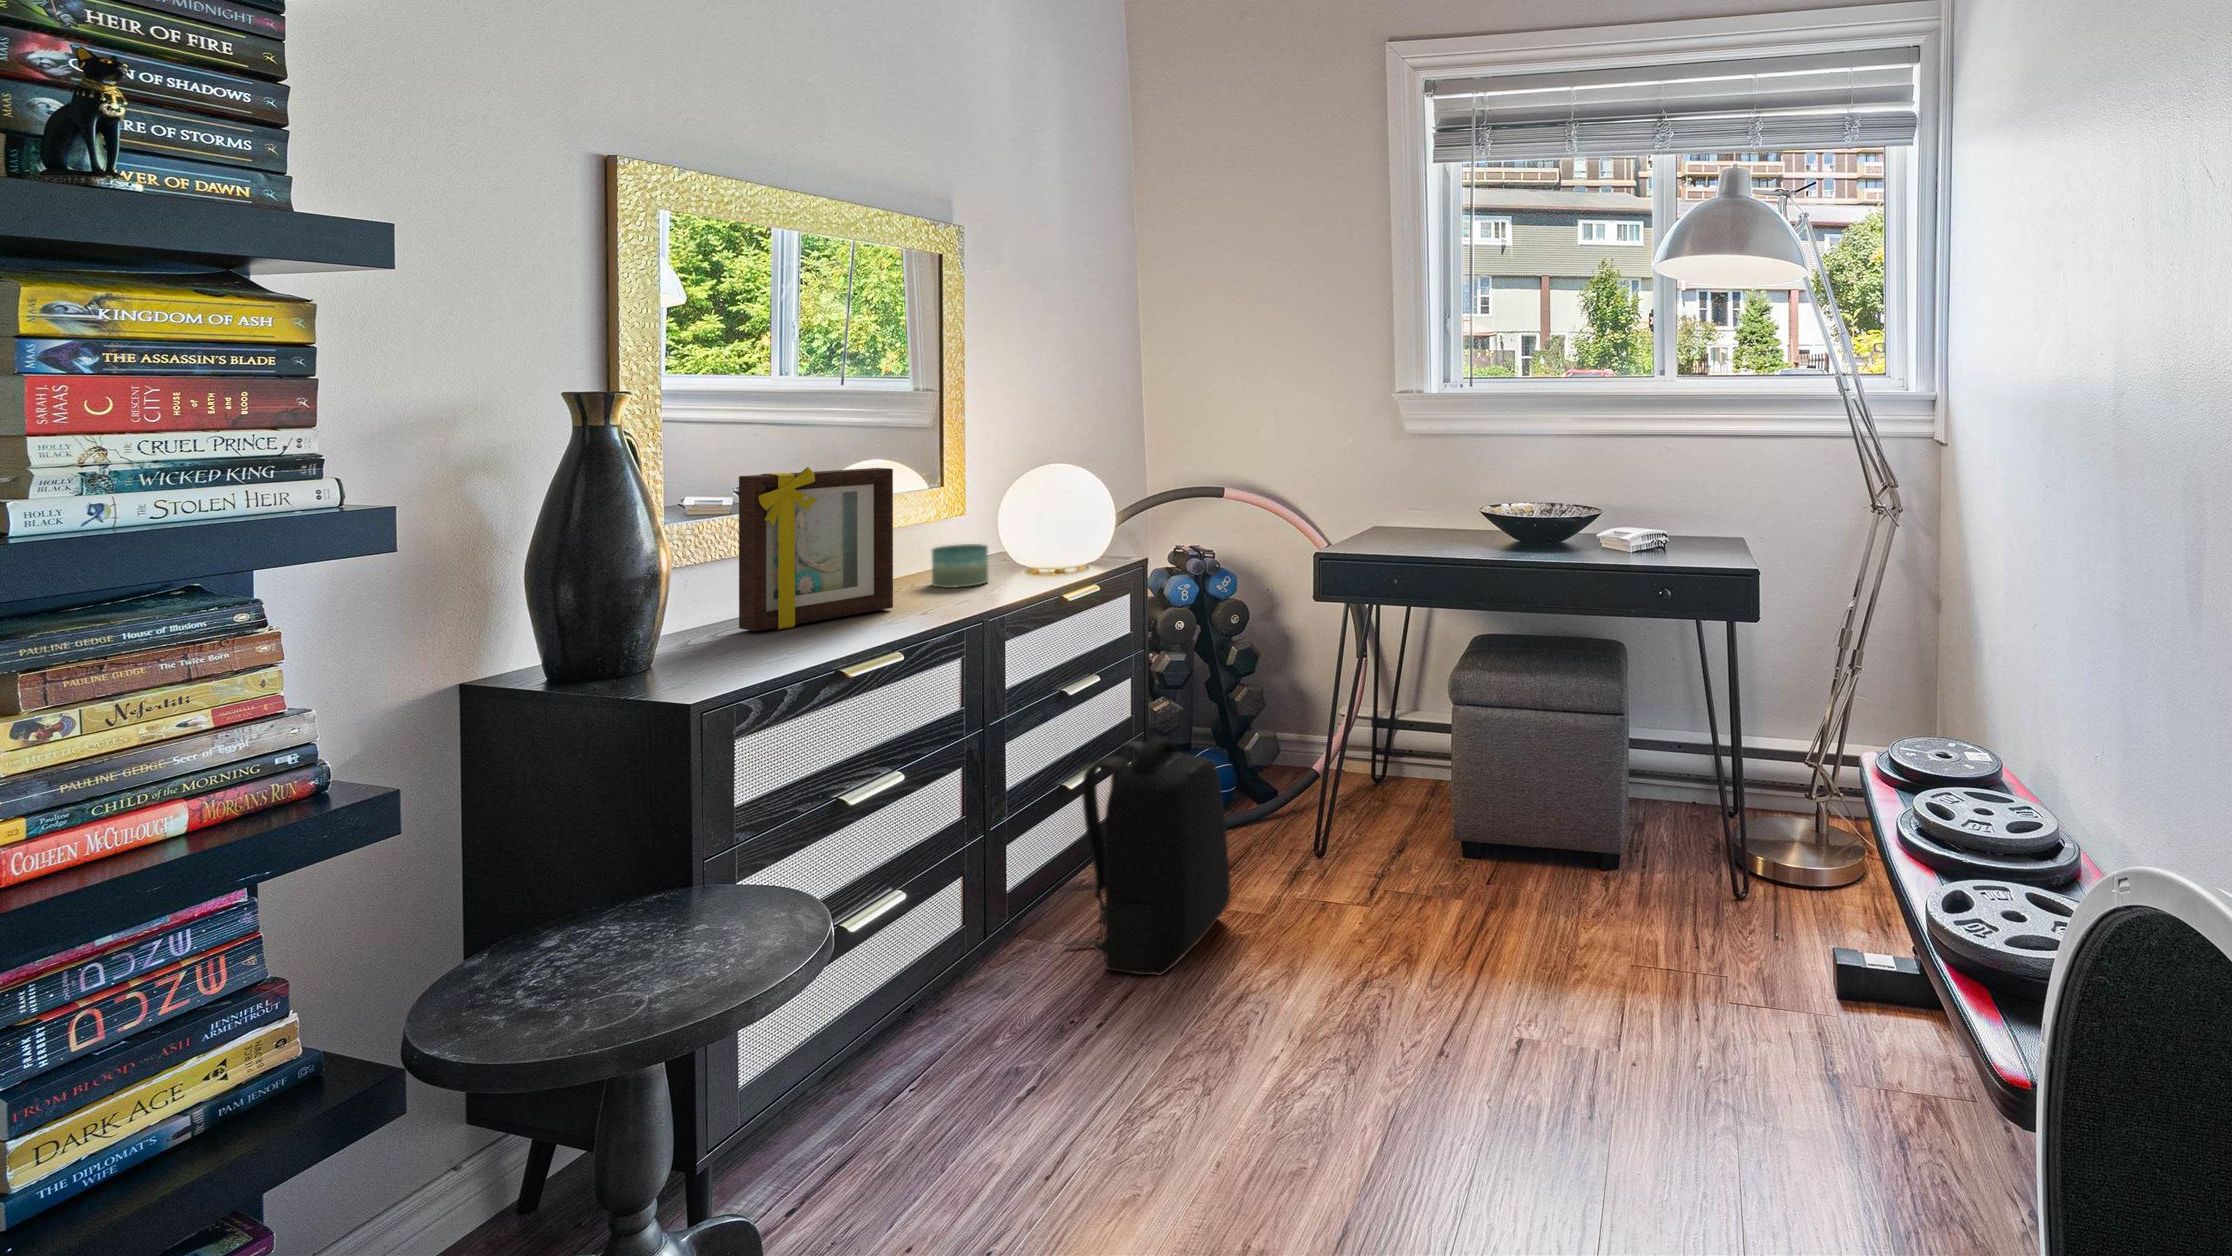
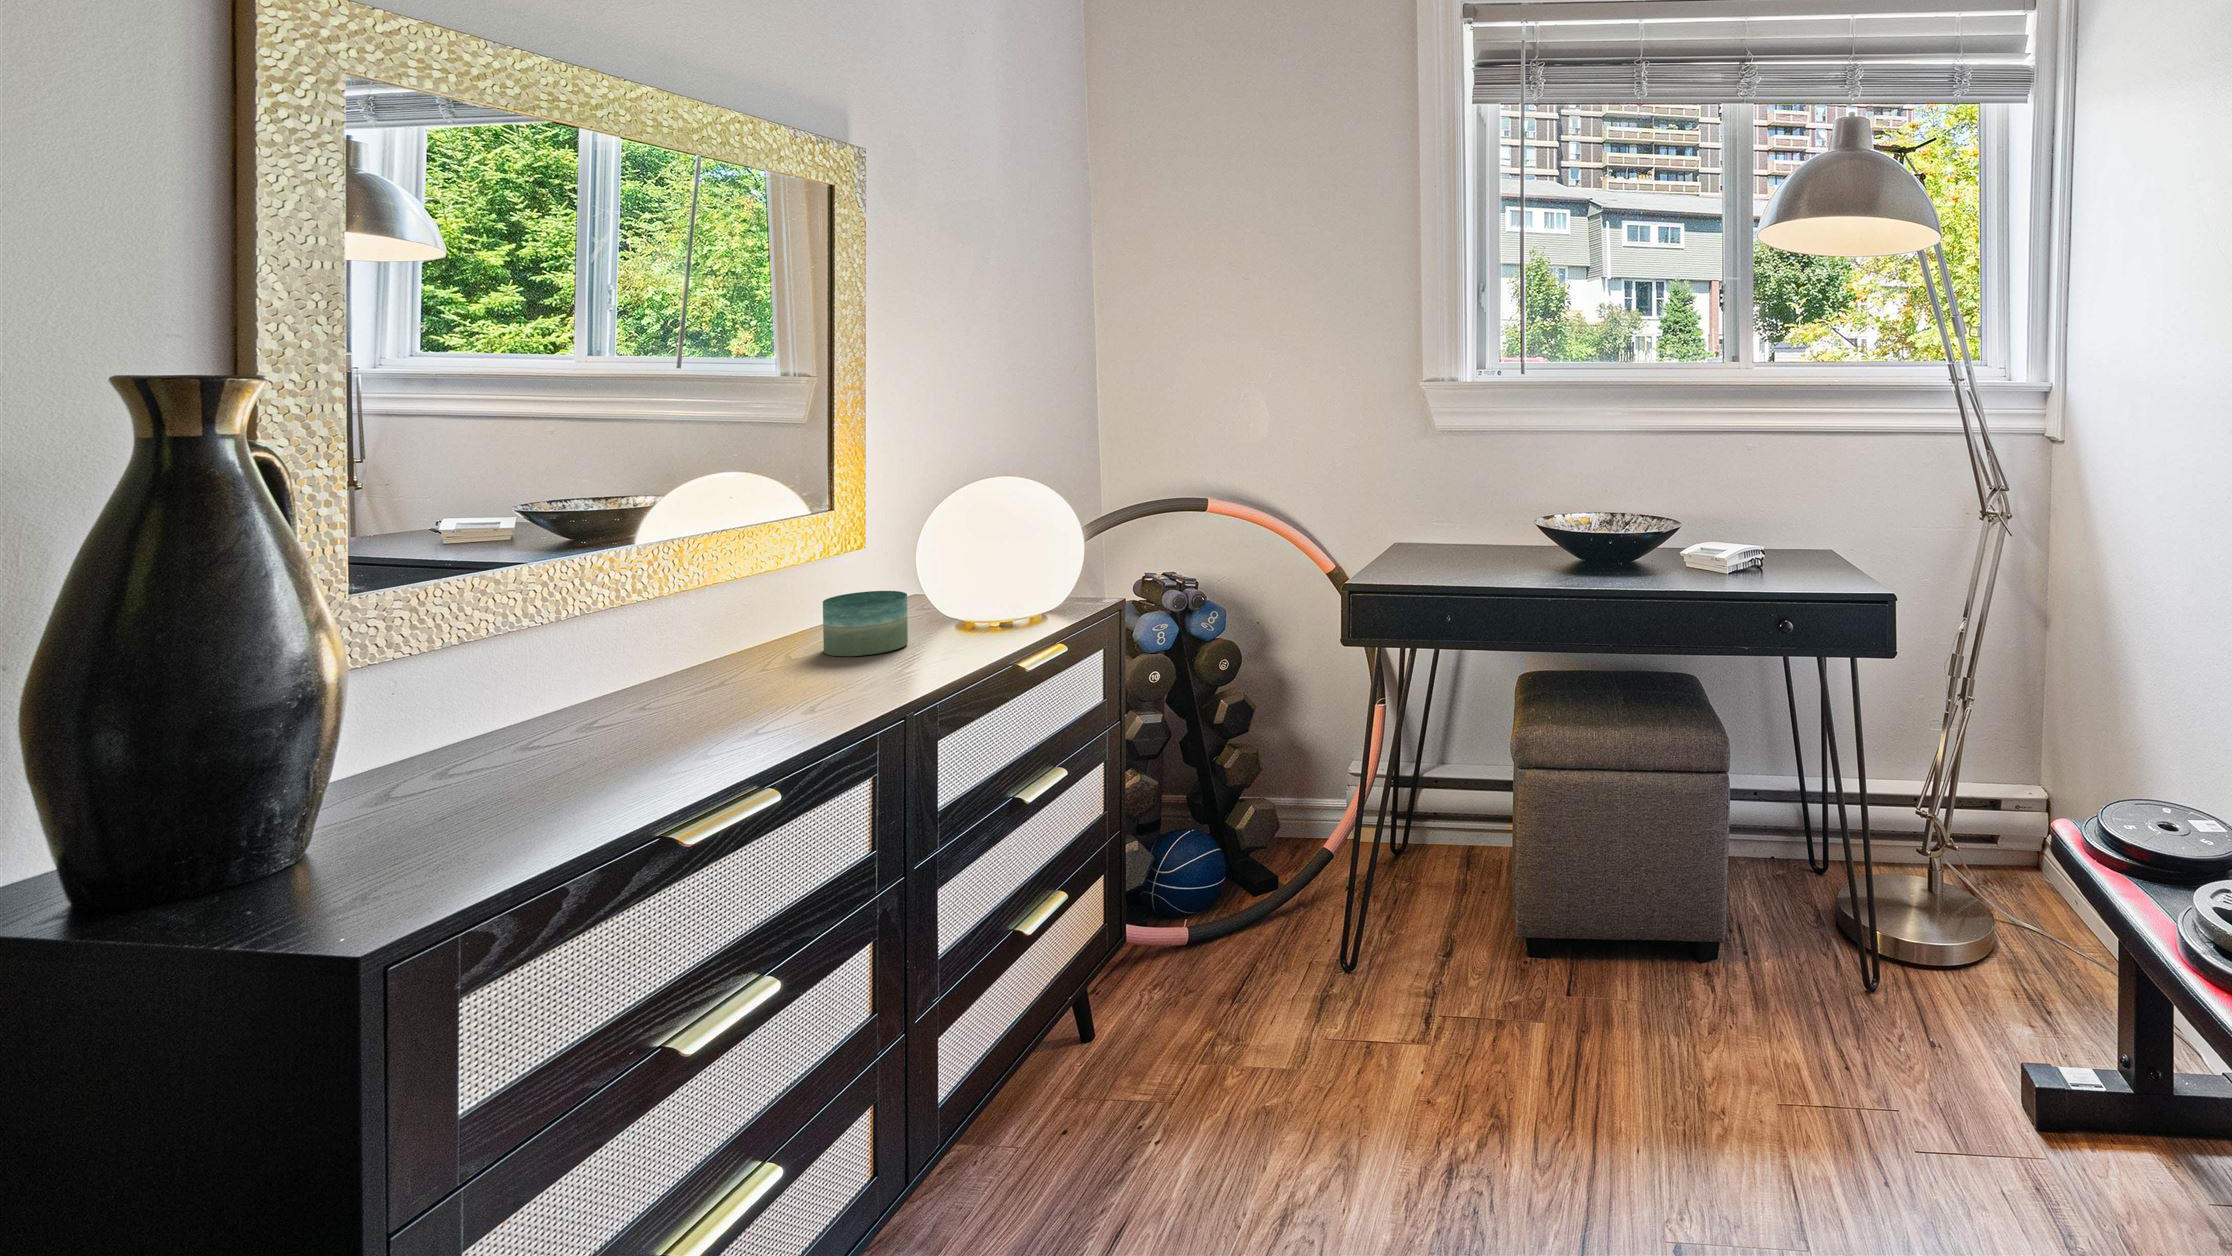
picture frame: present [739,467,893,631] -> none [497,493,764,761]
backpack: present [1067,738,1230,975] -> none [1025,850,1251,1190]

